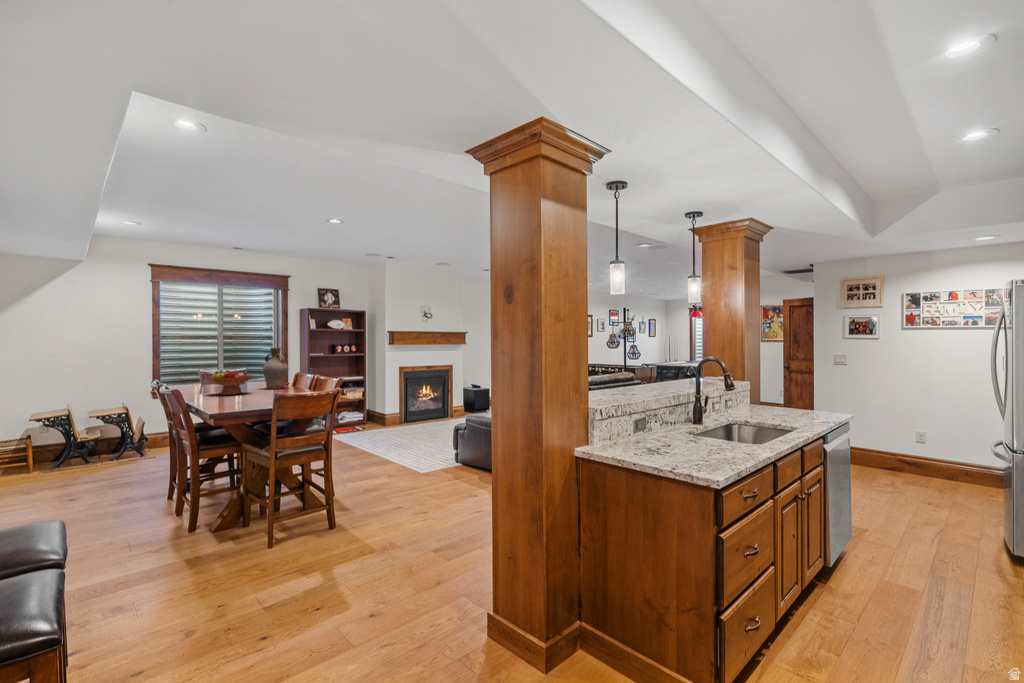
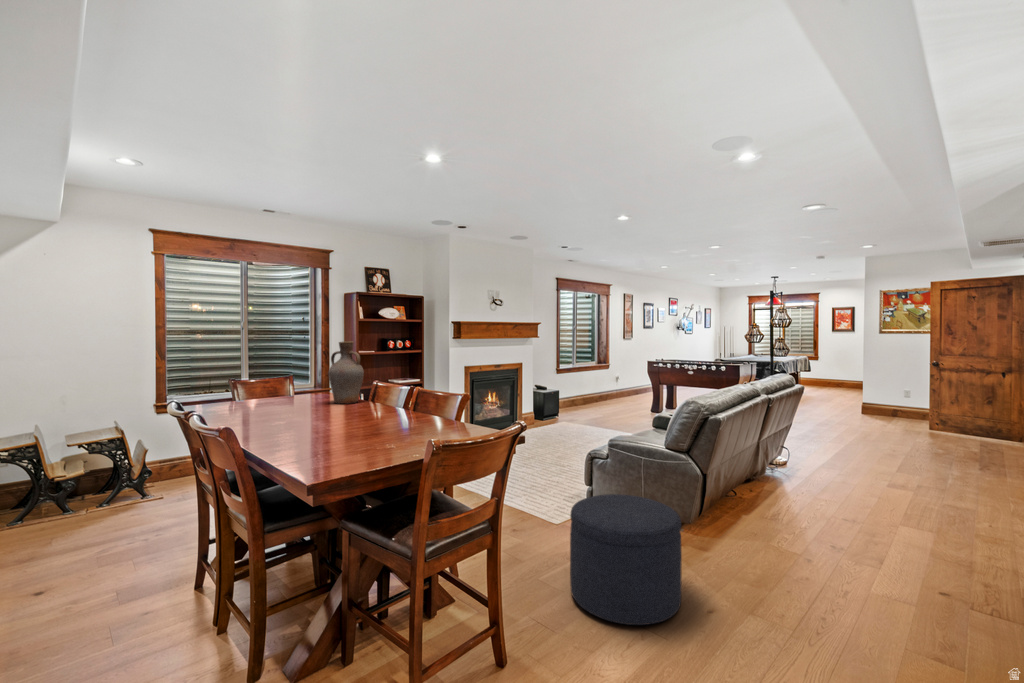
fruit bowl: present [210,370,252,395] -> none [259,377,323,417]
ottoman: none [392,446,459,516] -> present [570,494,682,625]

